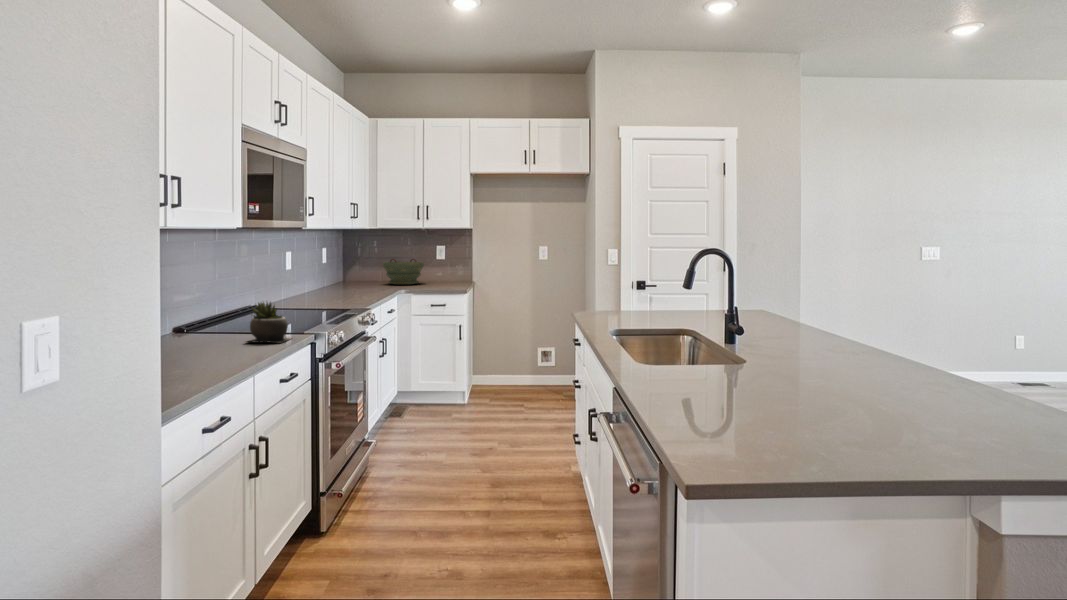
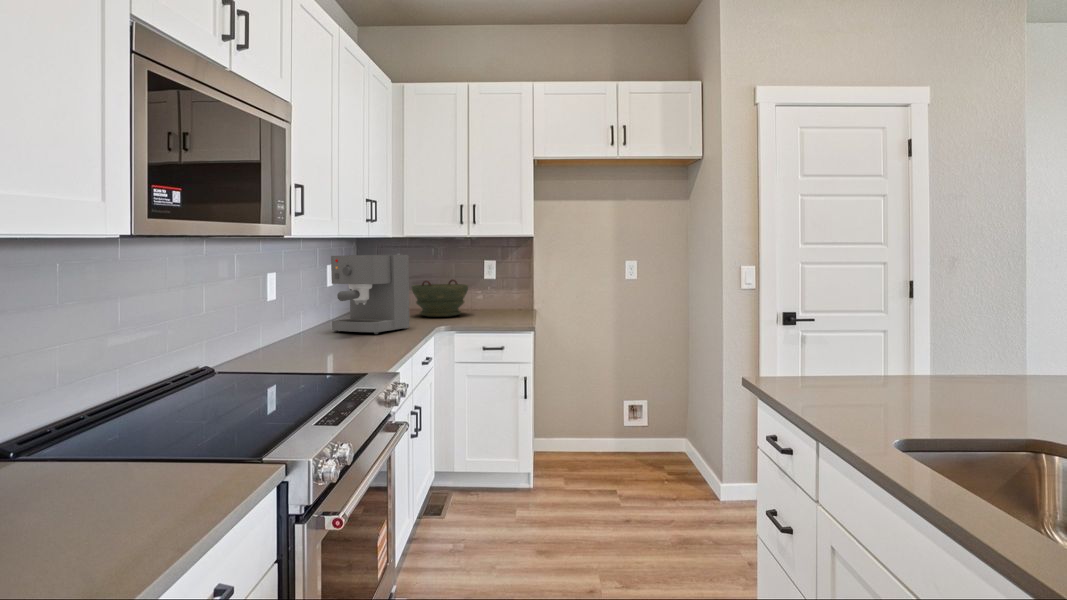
coffee maker: none [327,240,380,293] -> present [331,255,410,334]
succulent plant: present [245,302,292,343] -> none [84,407,228,525]

